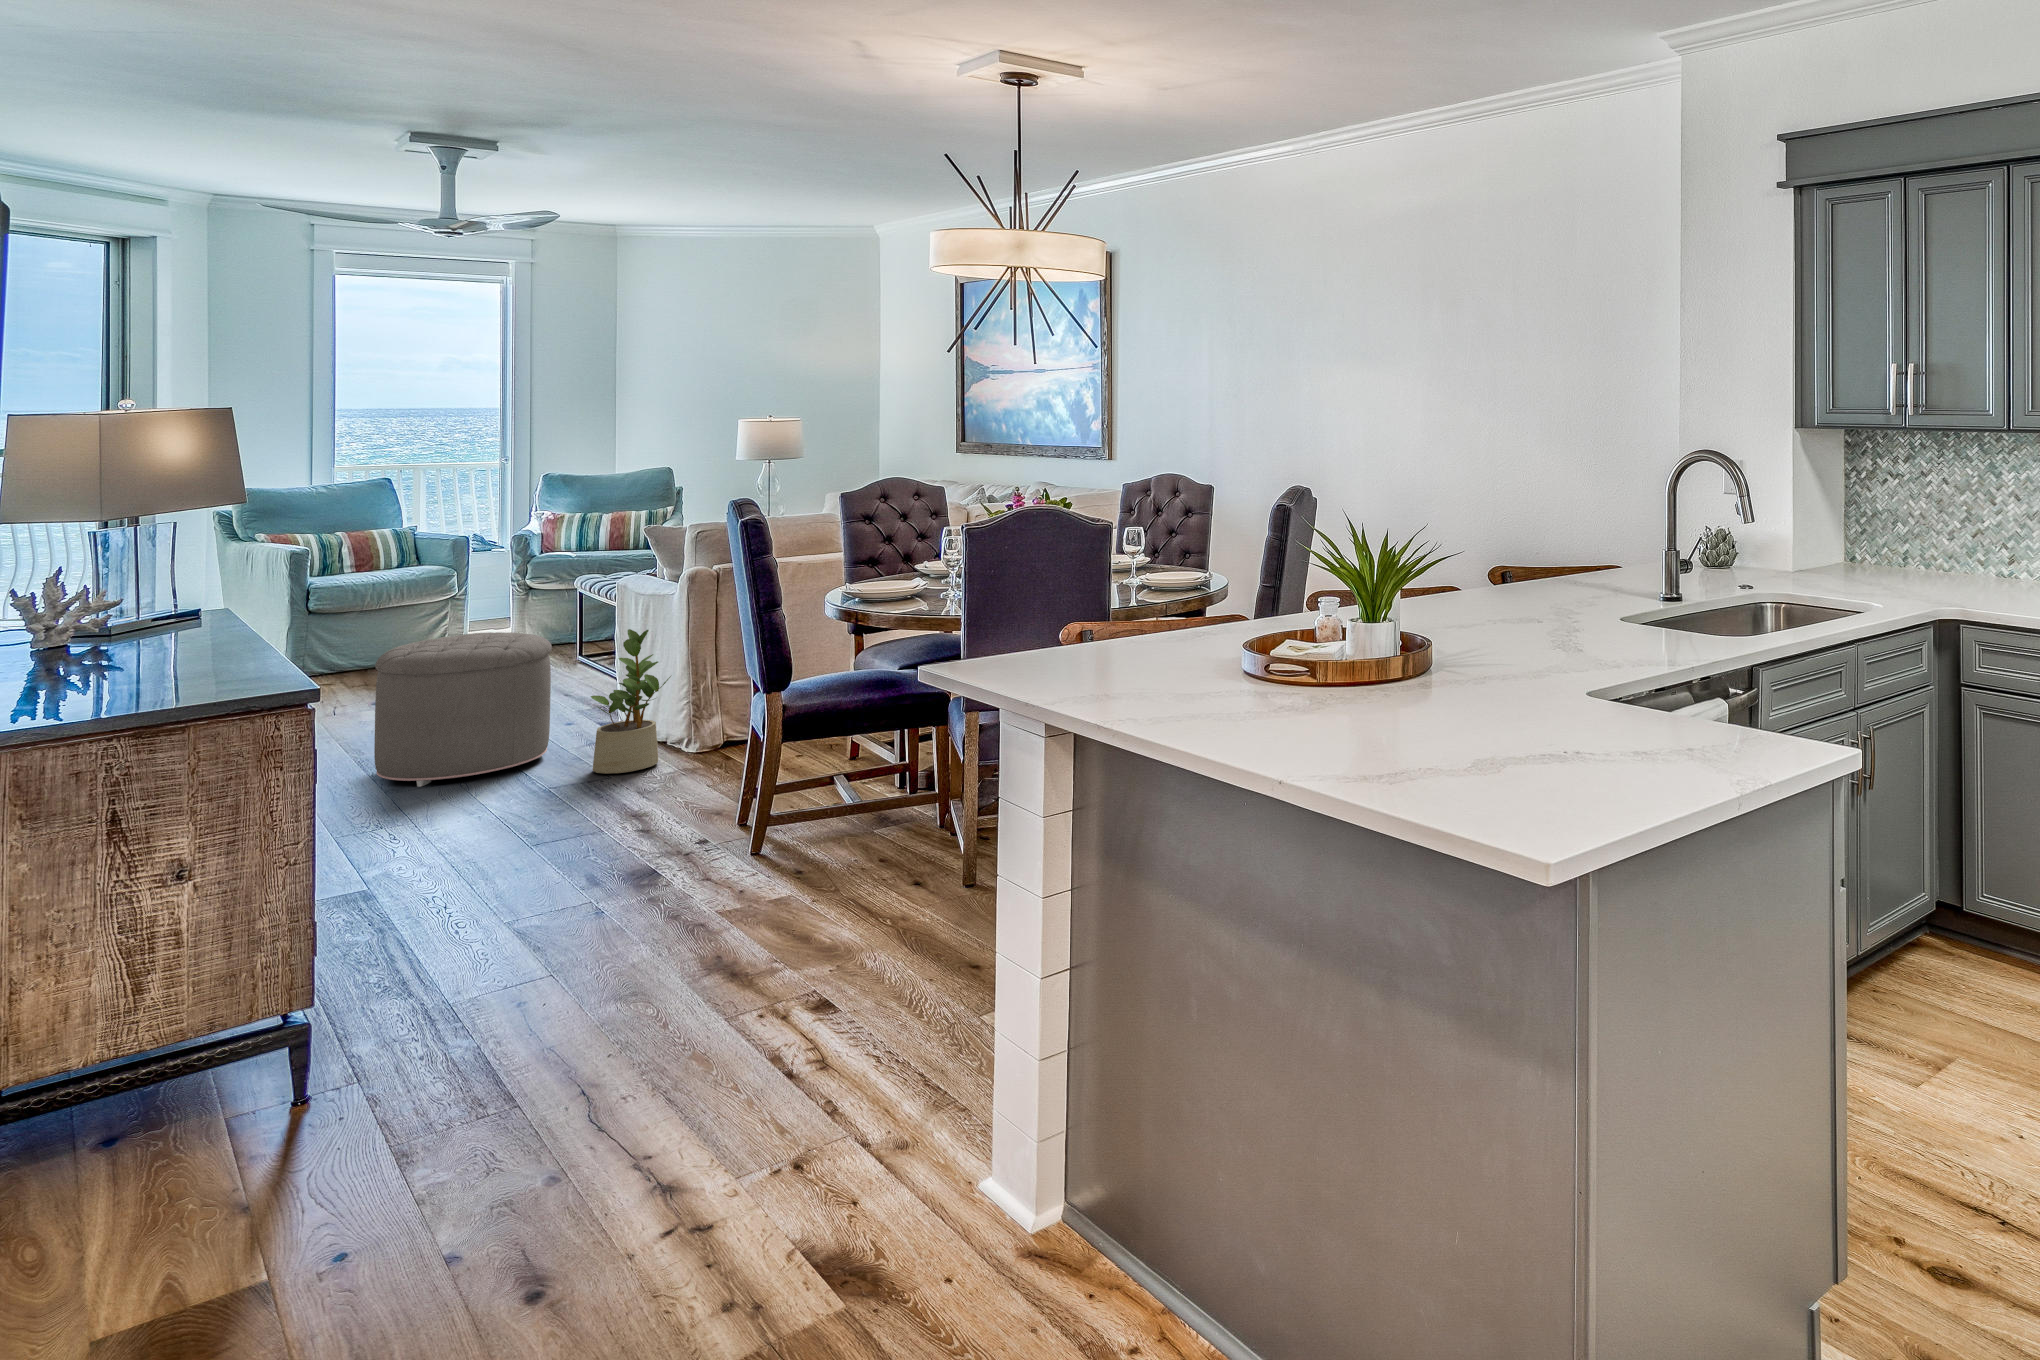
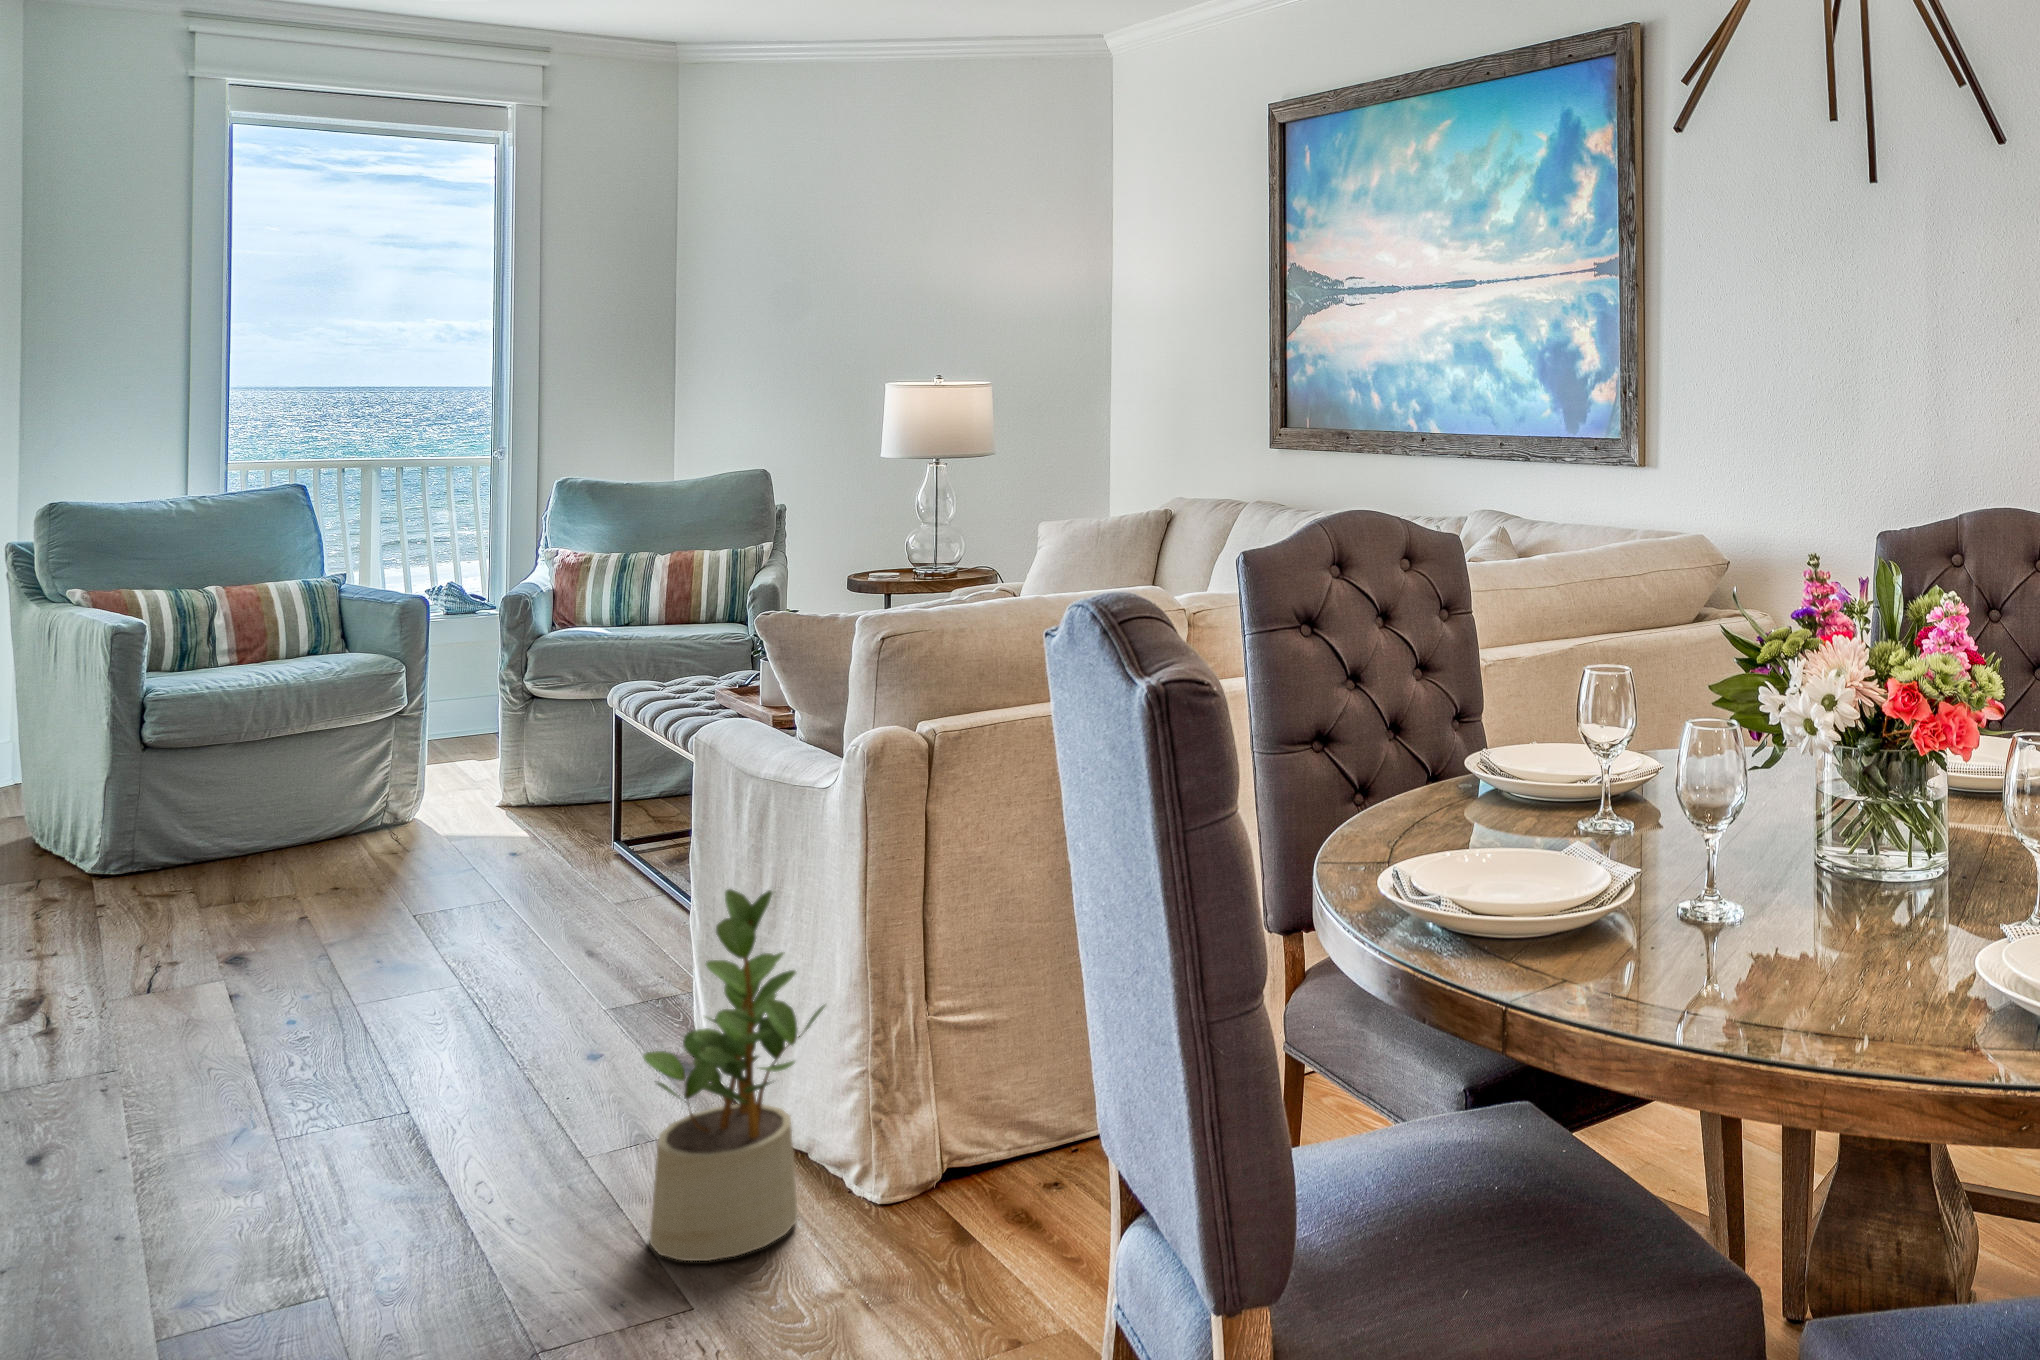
ottoman: present [374,632,552,787] -> none [161,865,556,1279]

